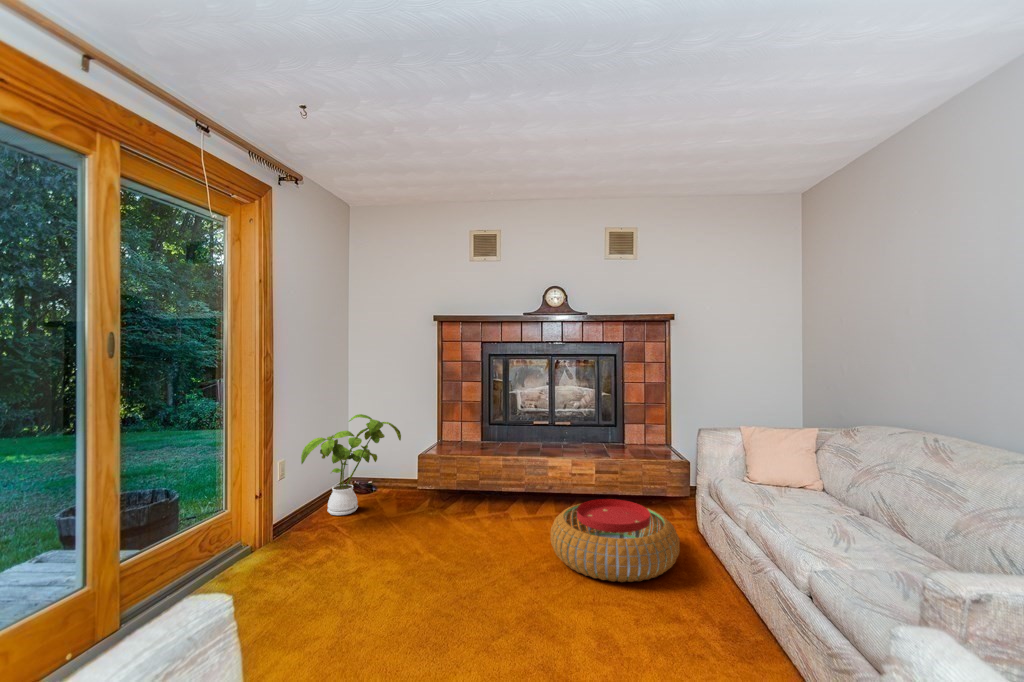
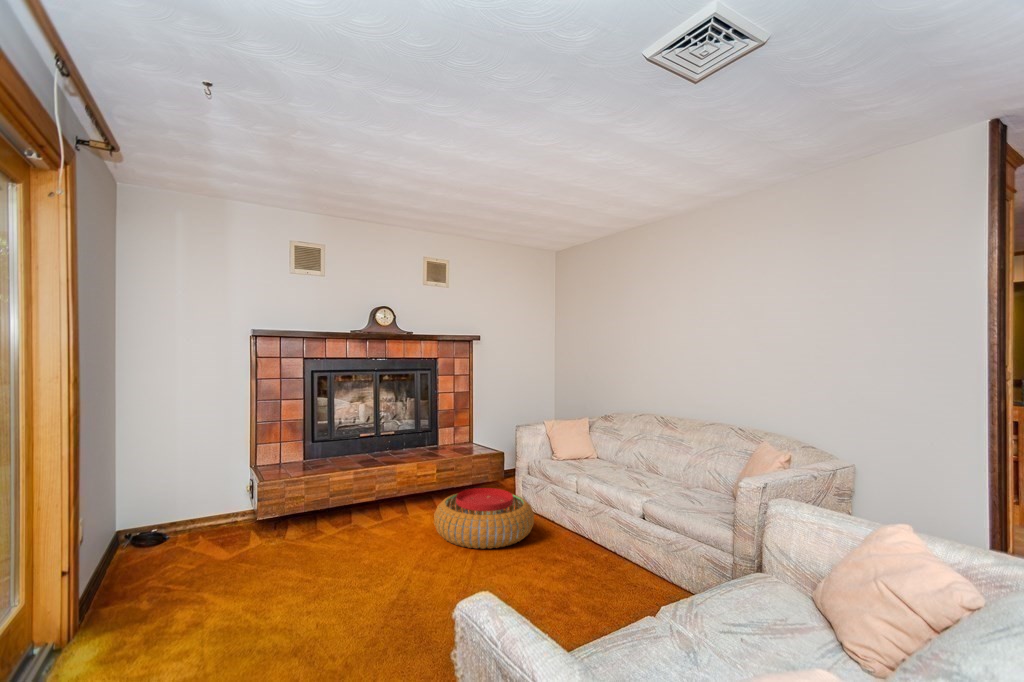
house plant: present [301,414,401,516] -> none [122,442,241,575]

